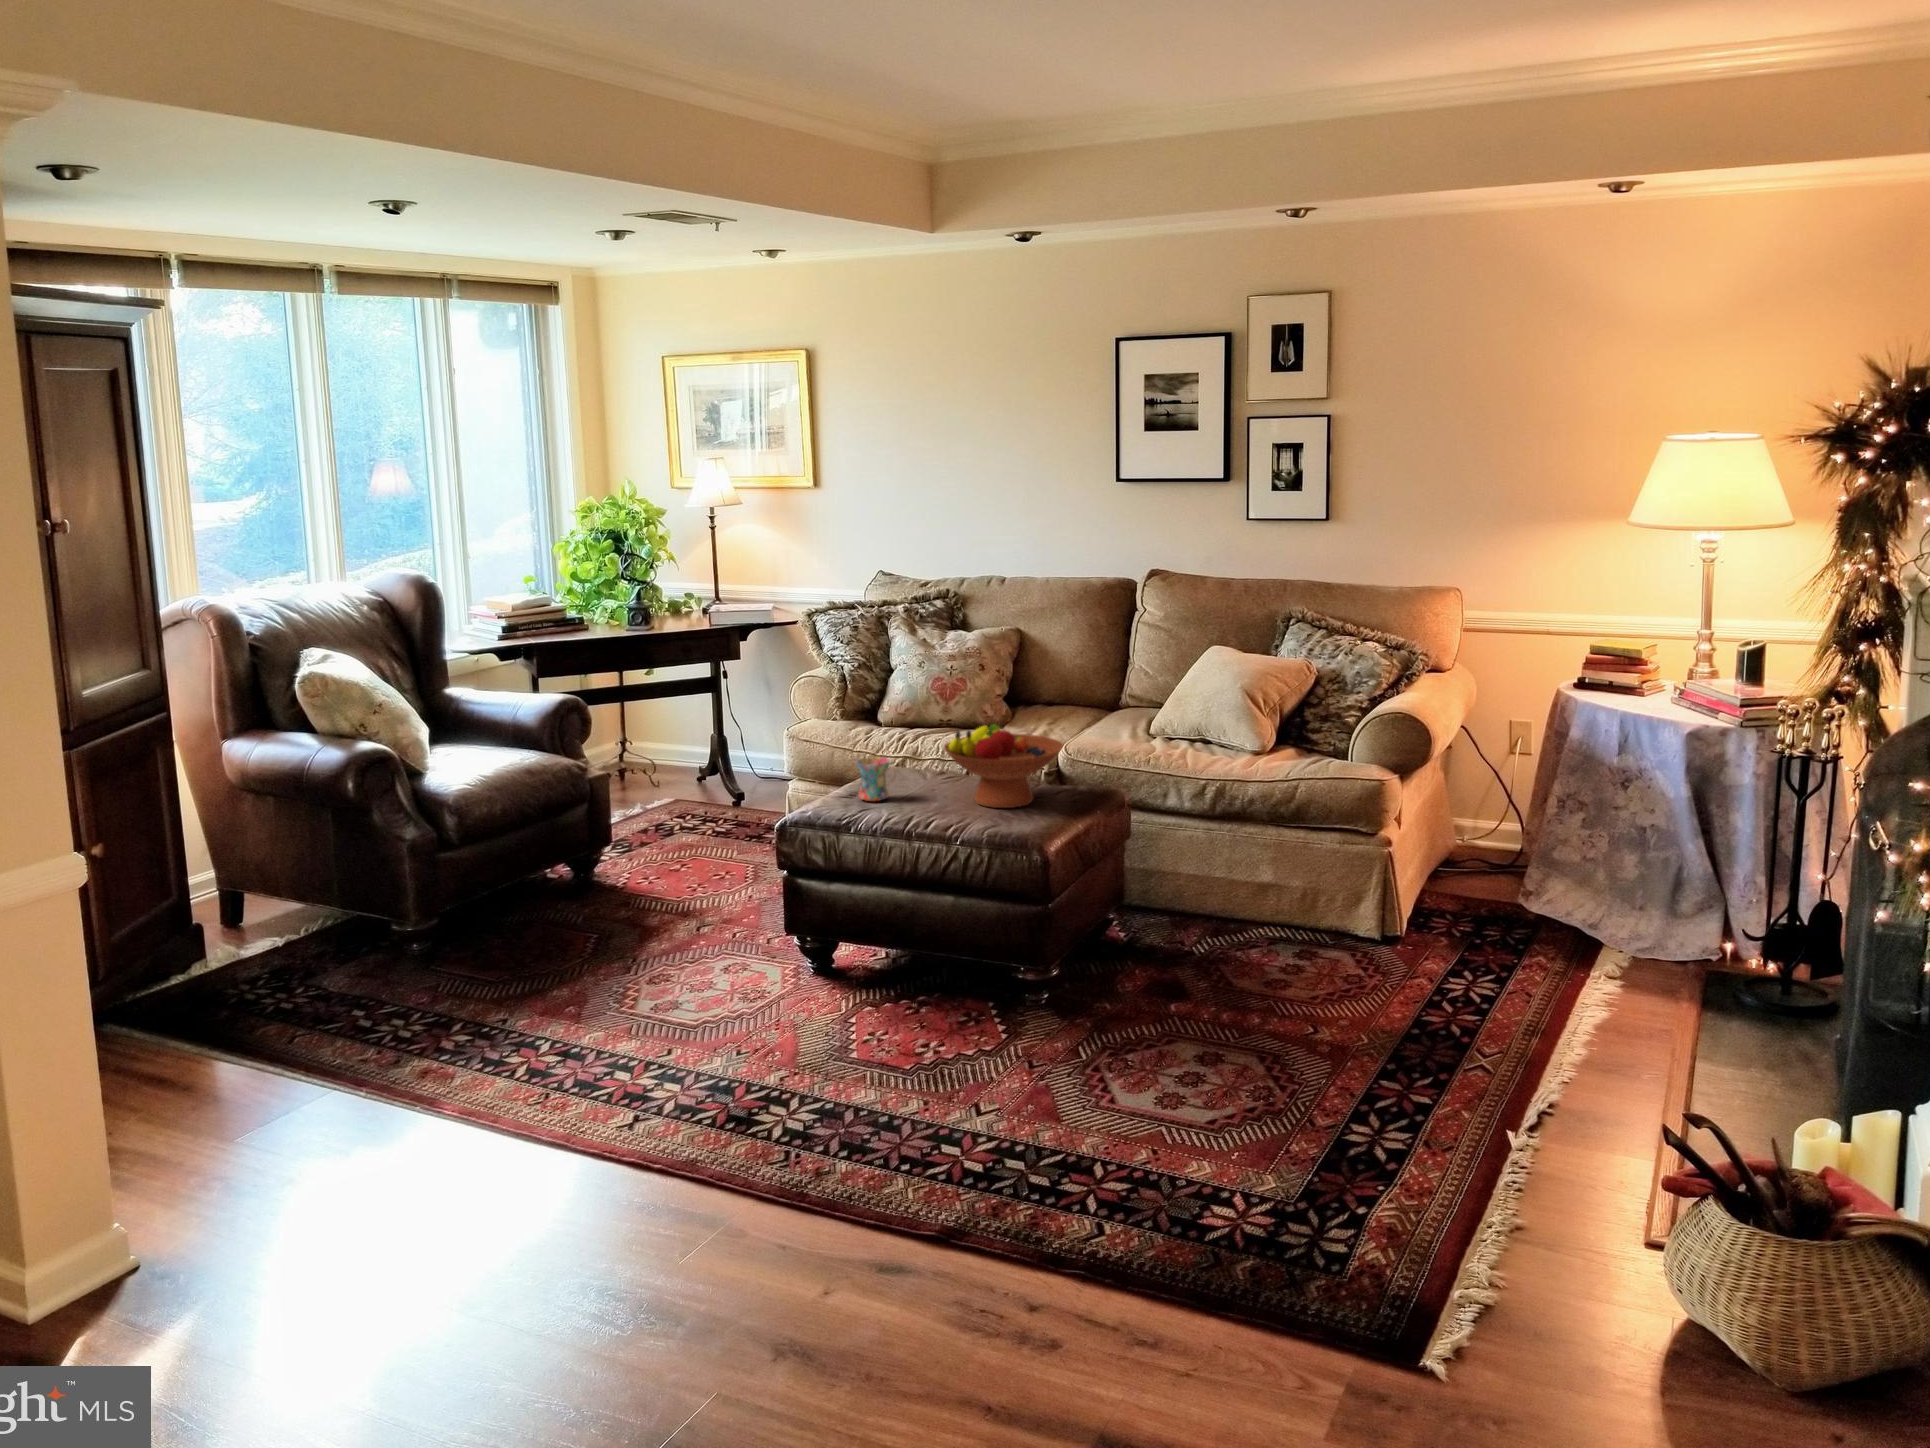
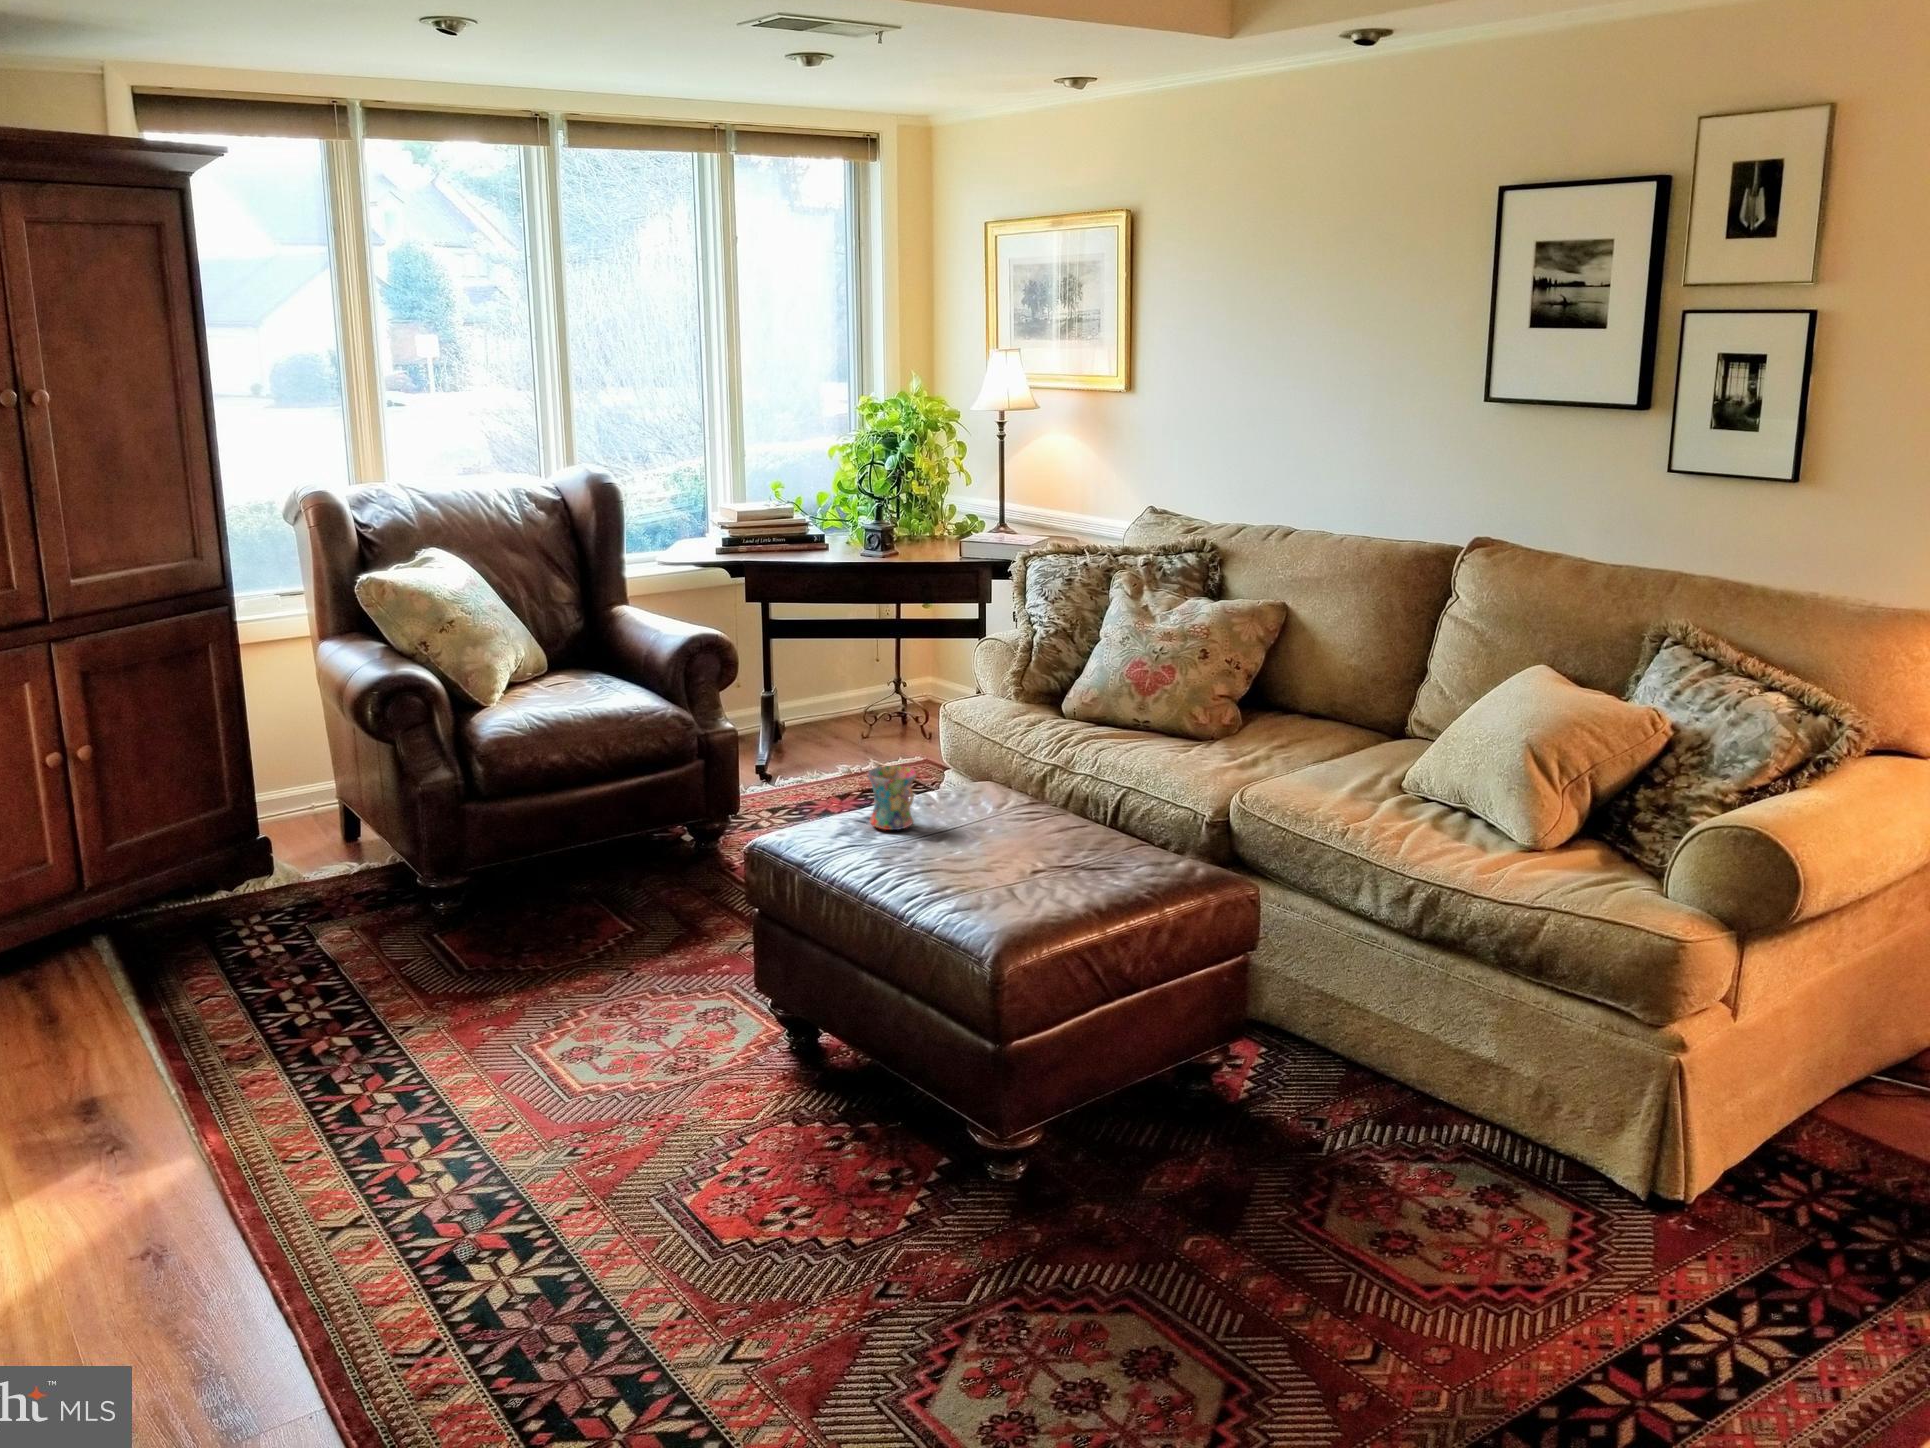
fruit bowl: present [944,724,1063,808] -> none [968,745,1149,876]

